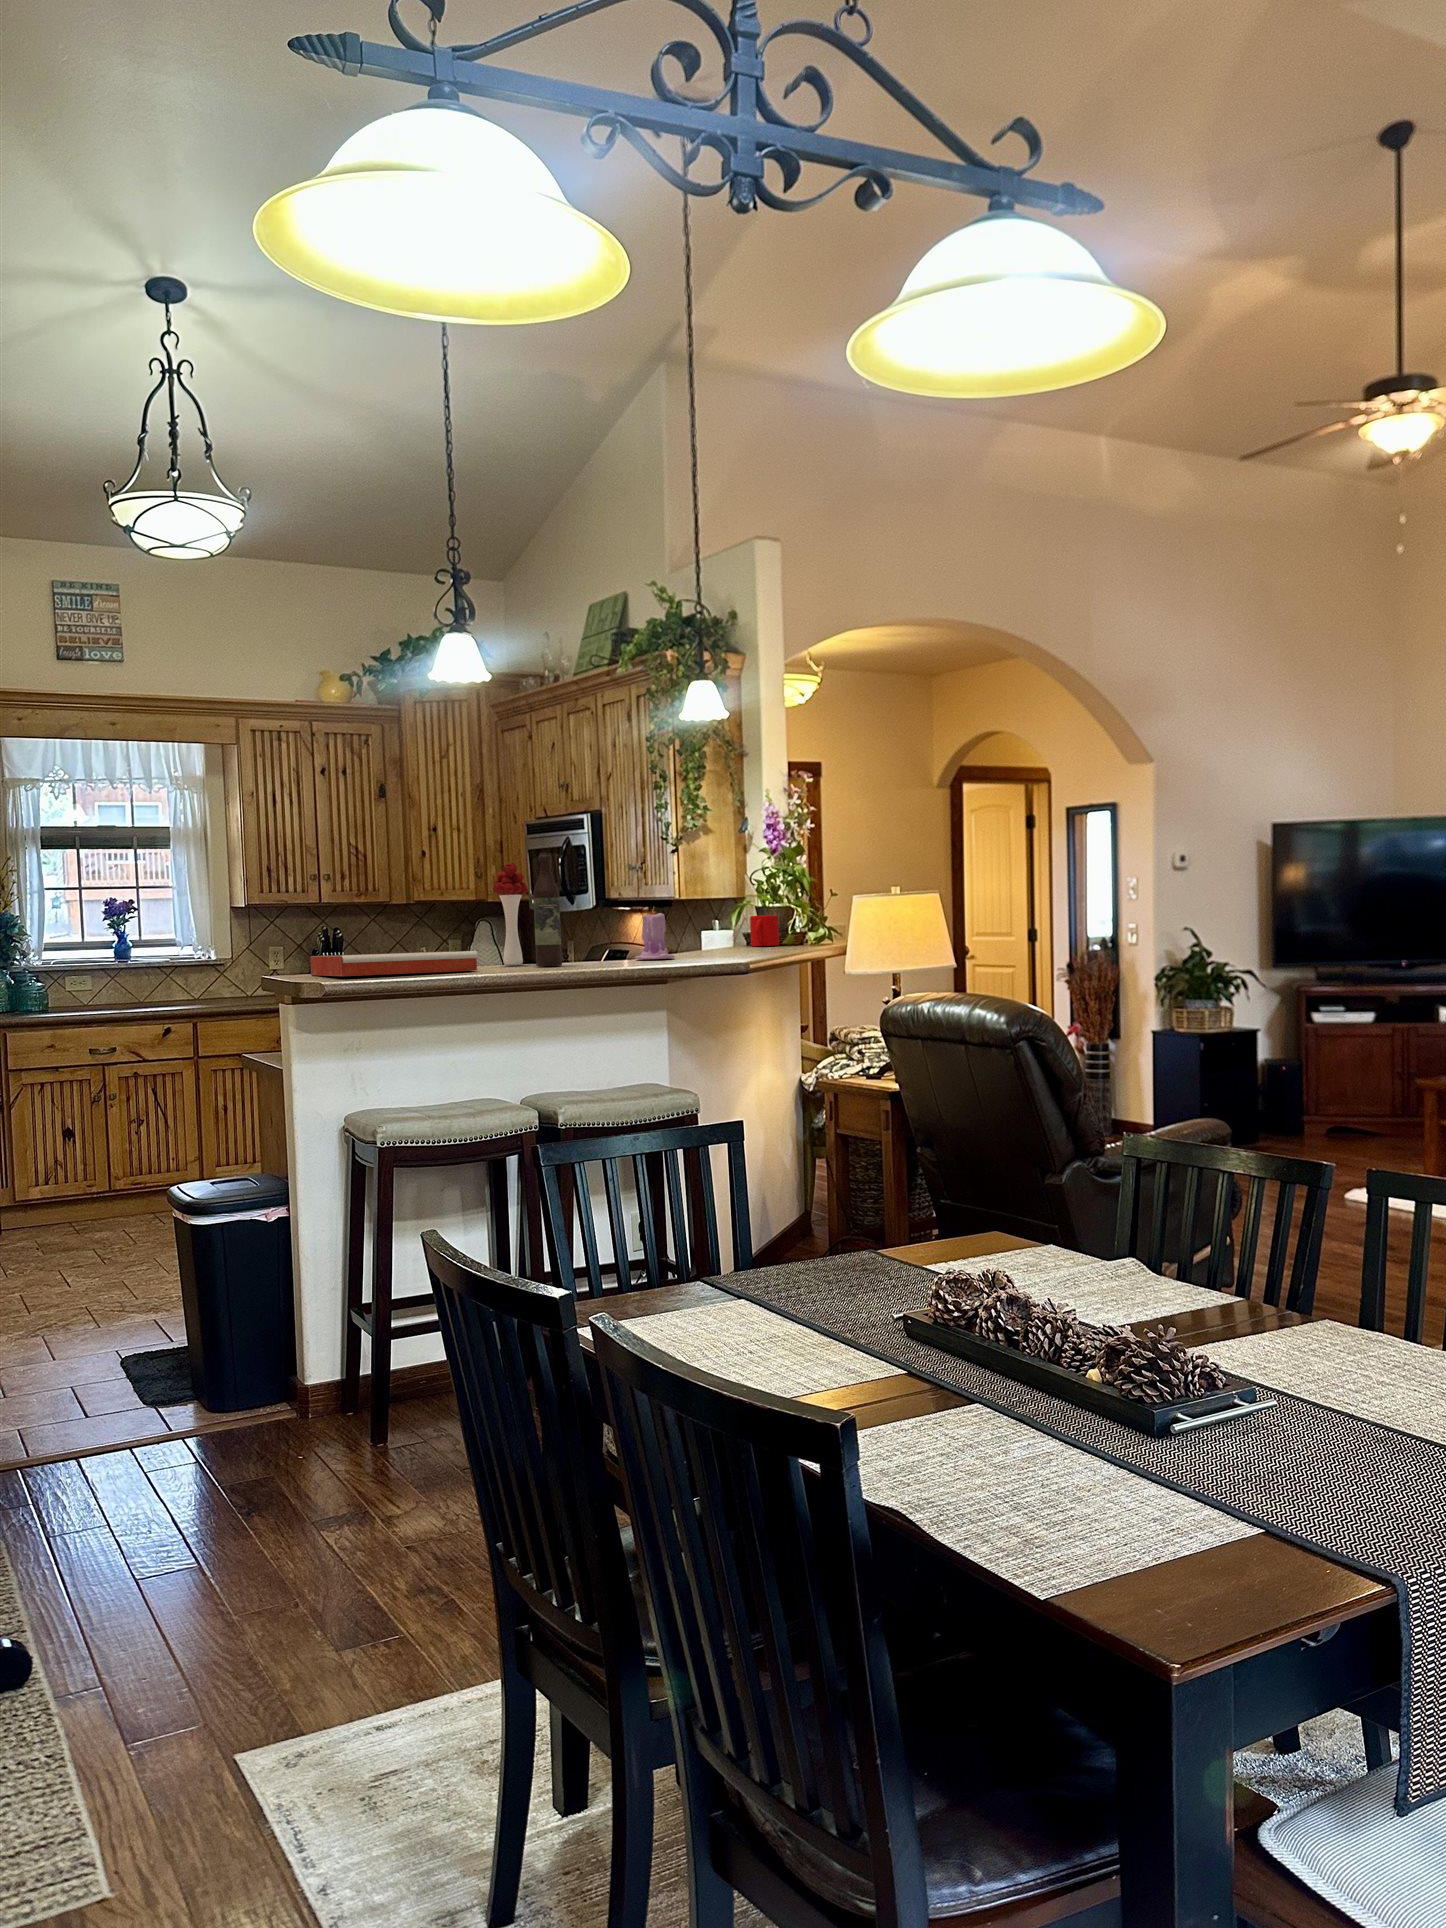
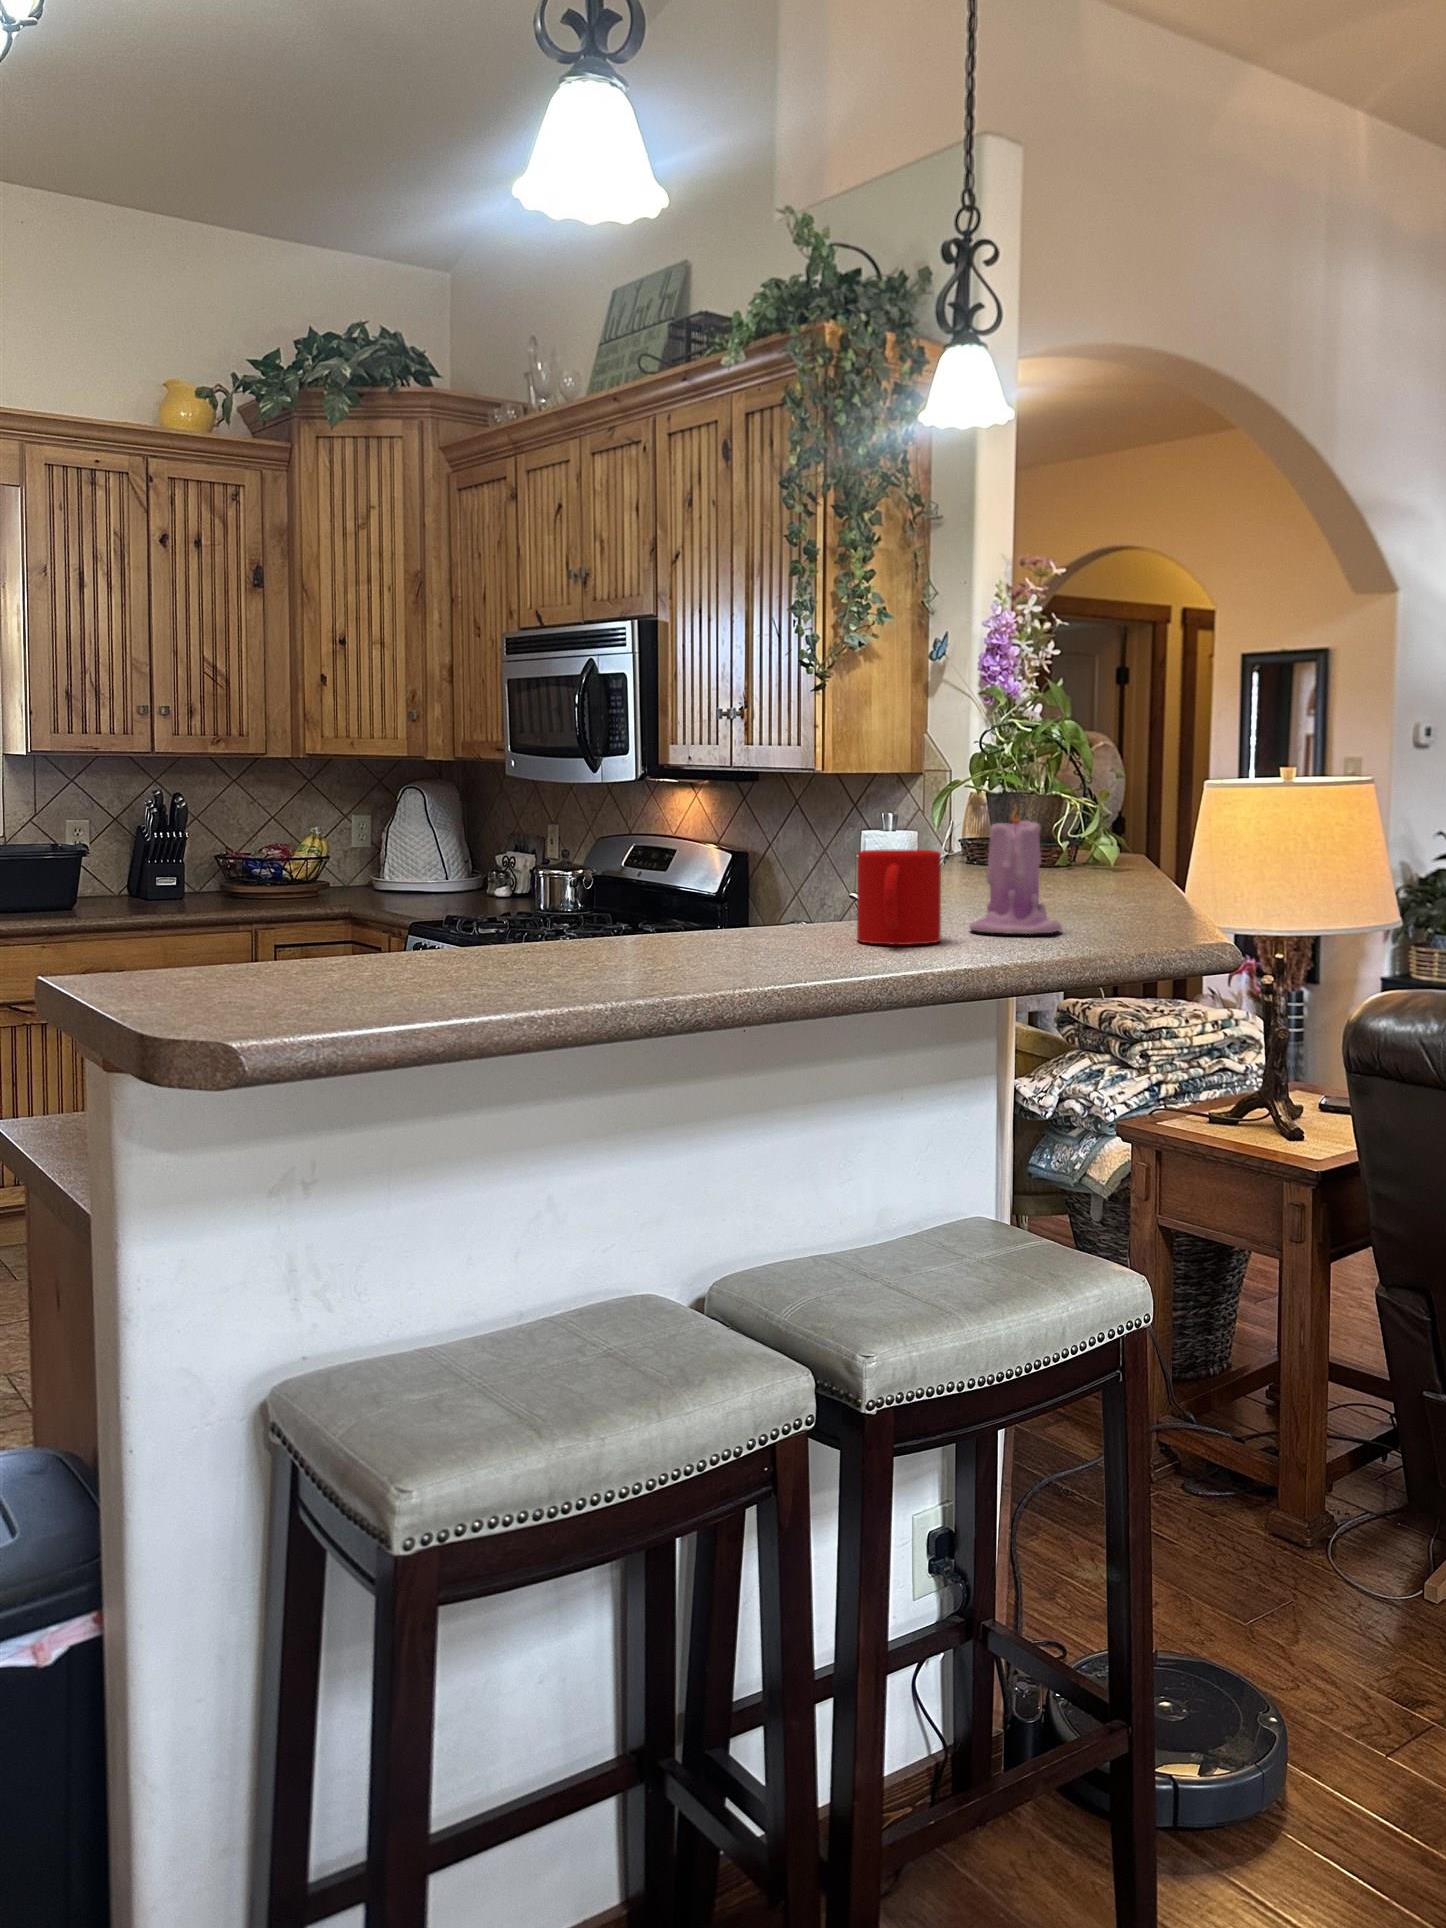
wine bottle: present [533,853,562,966] -> none [783,661,849,962]
flower bouquet: present [493,863,527,965] -> none [657,684,741,949]
mug: present [750,915,779,946] -> present [857,849,941,945]
tray: present [310,951,478,976] -> none [169,911,667,1019]

